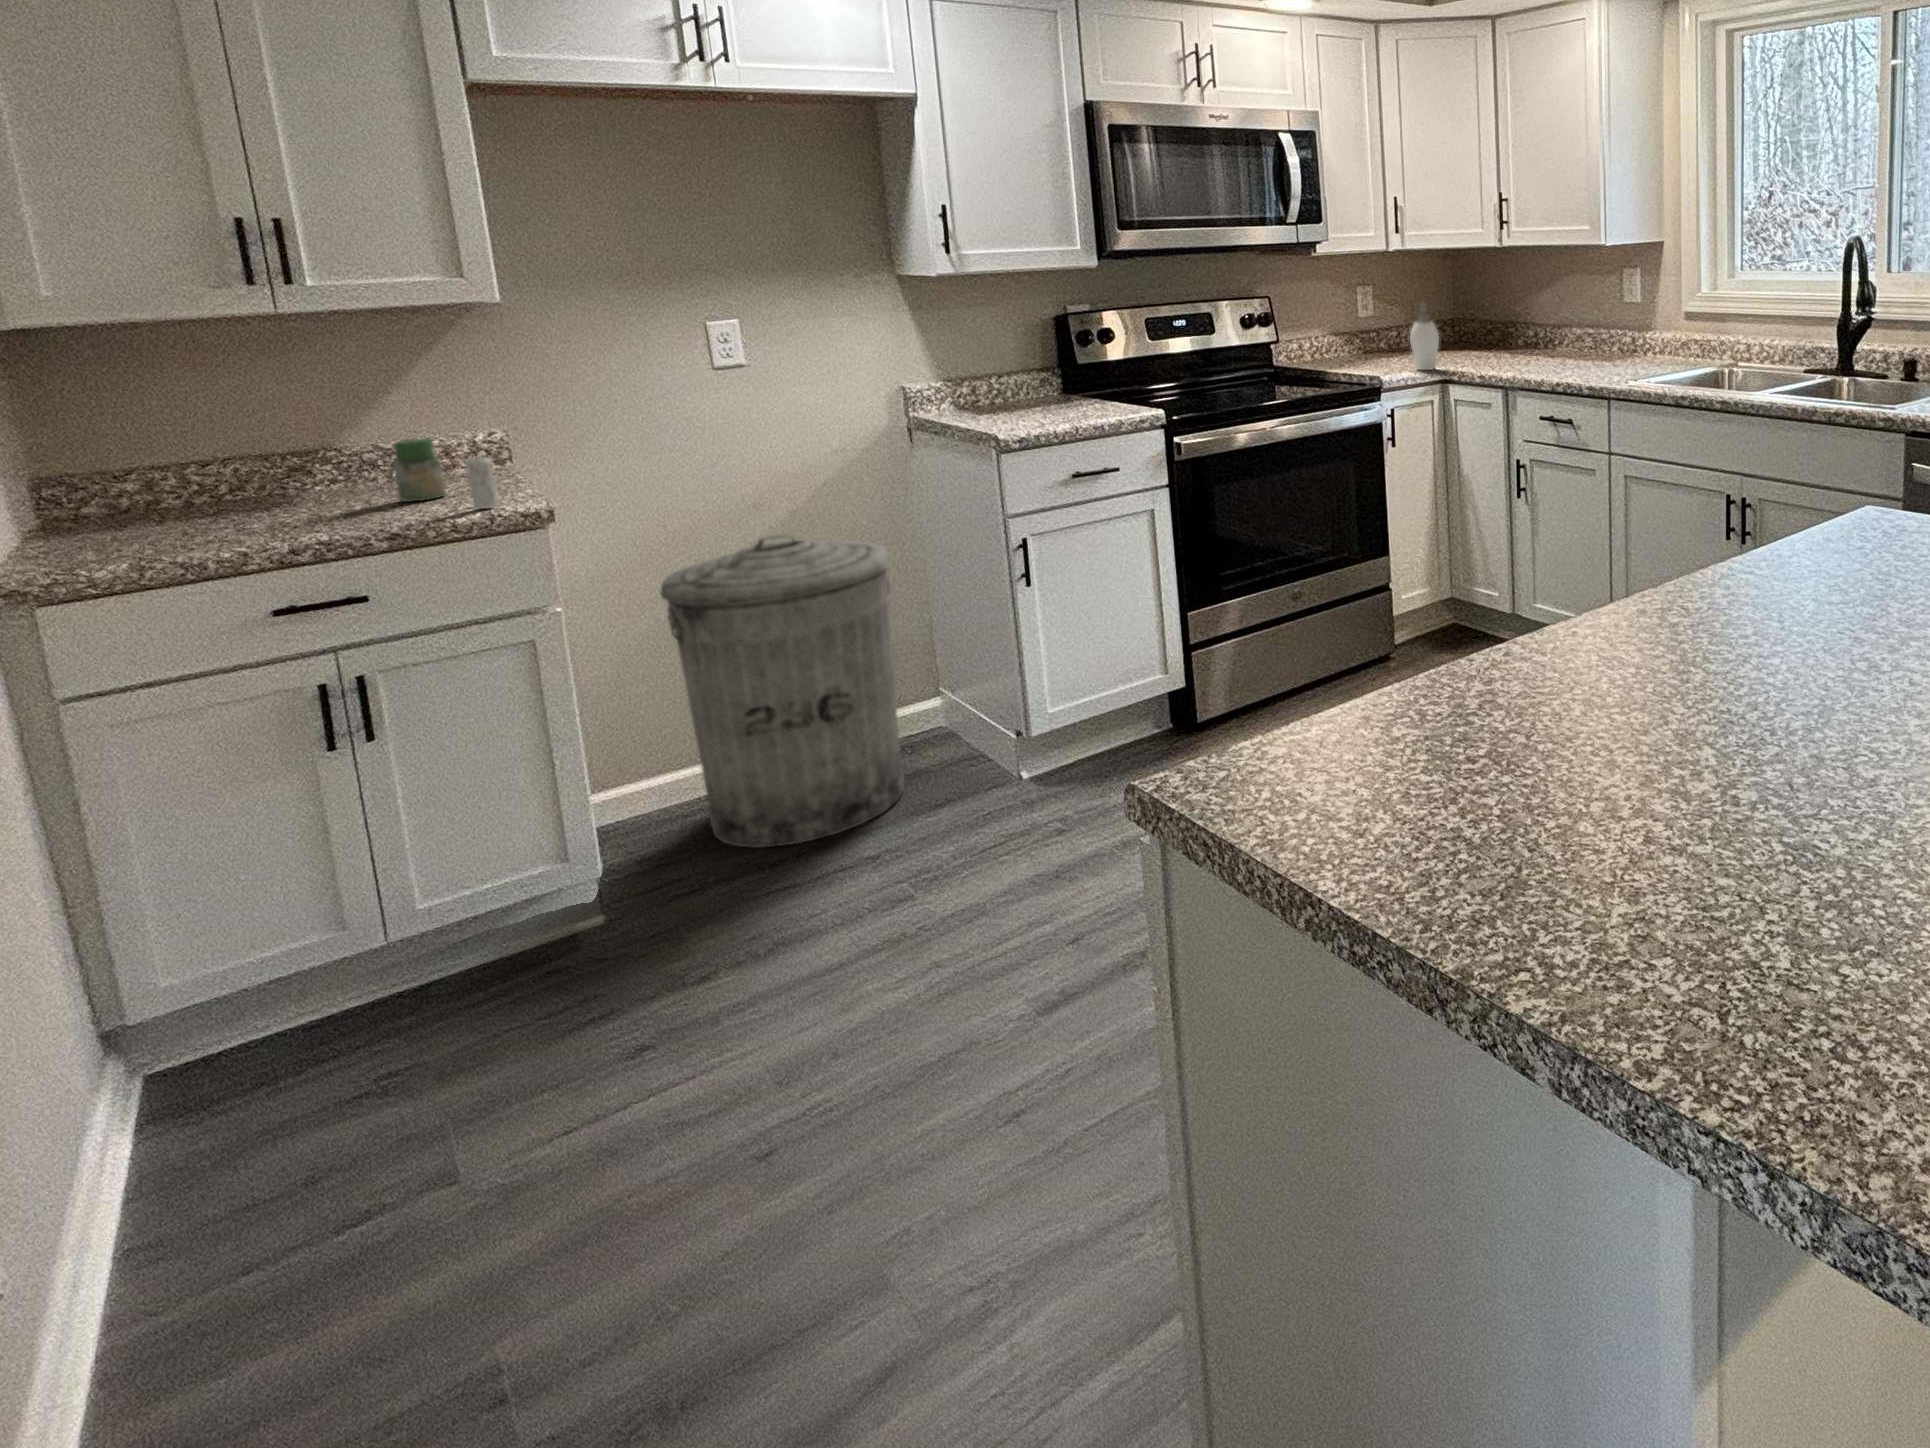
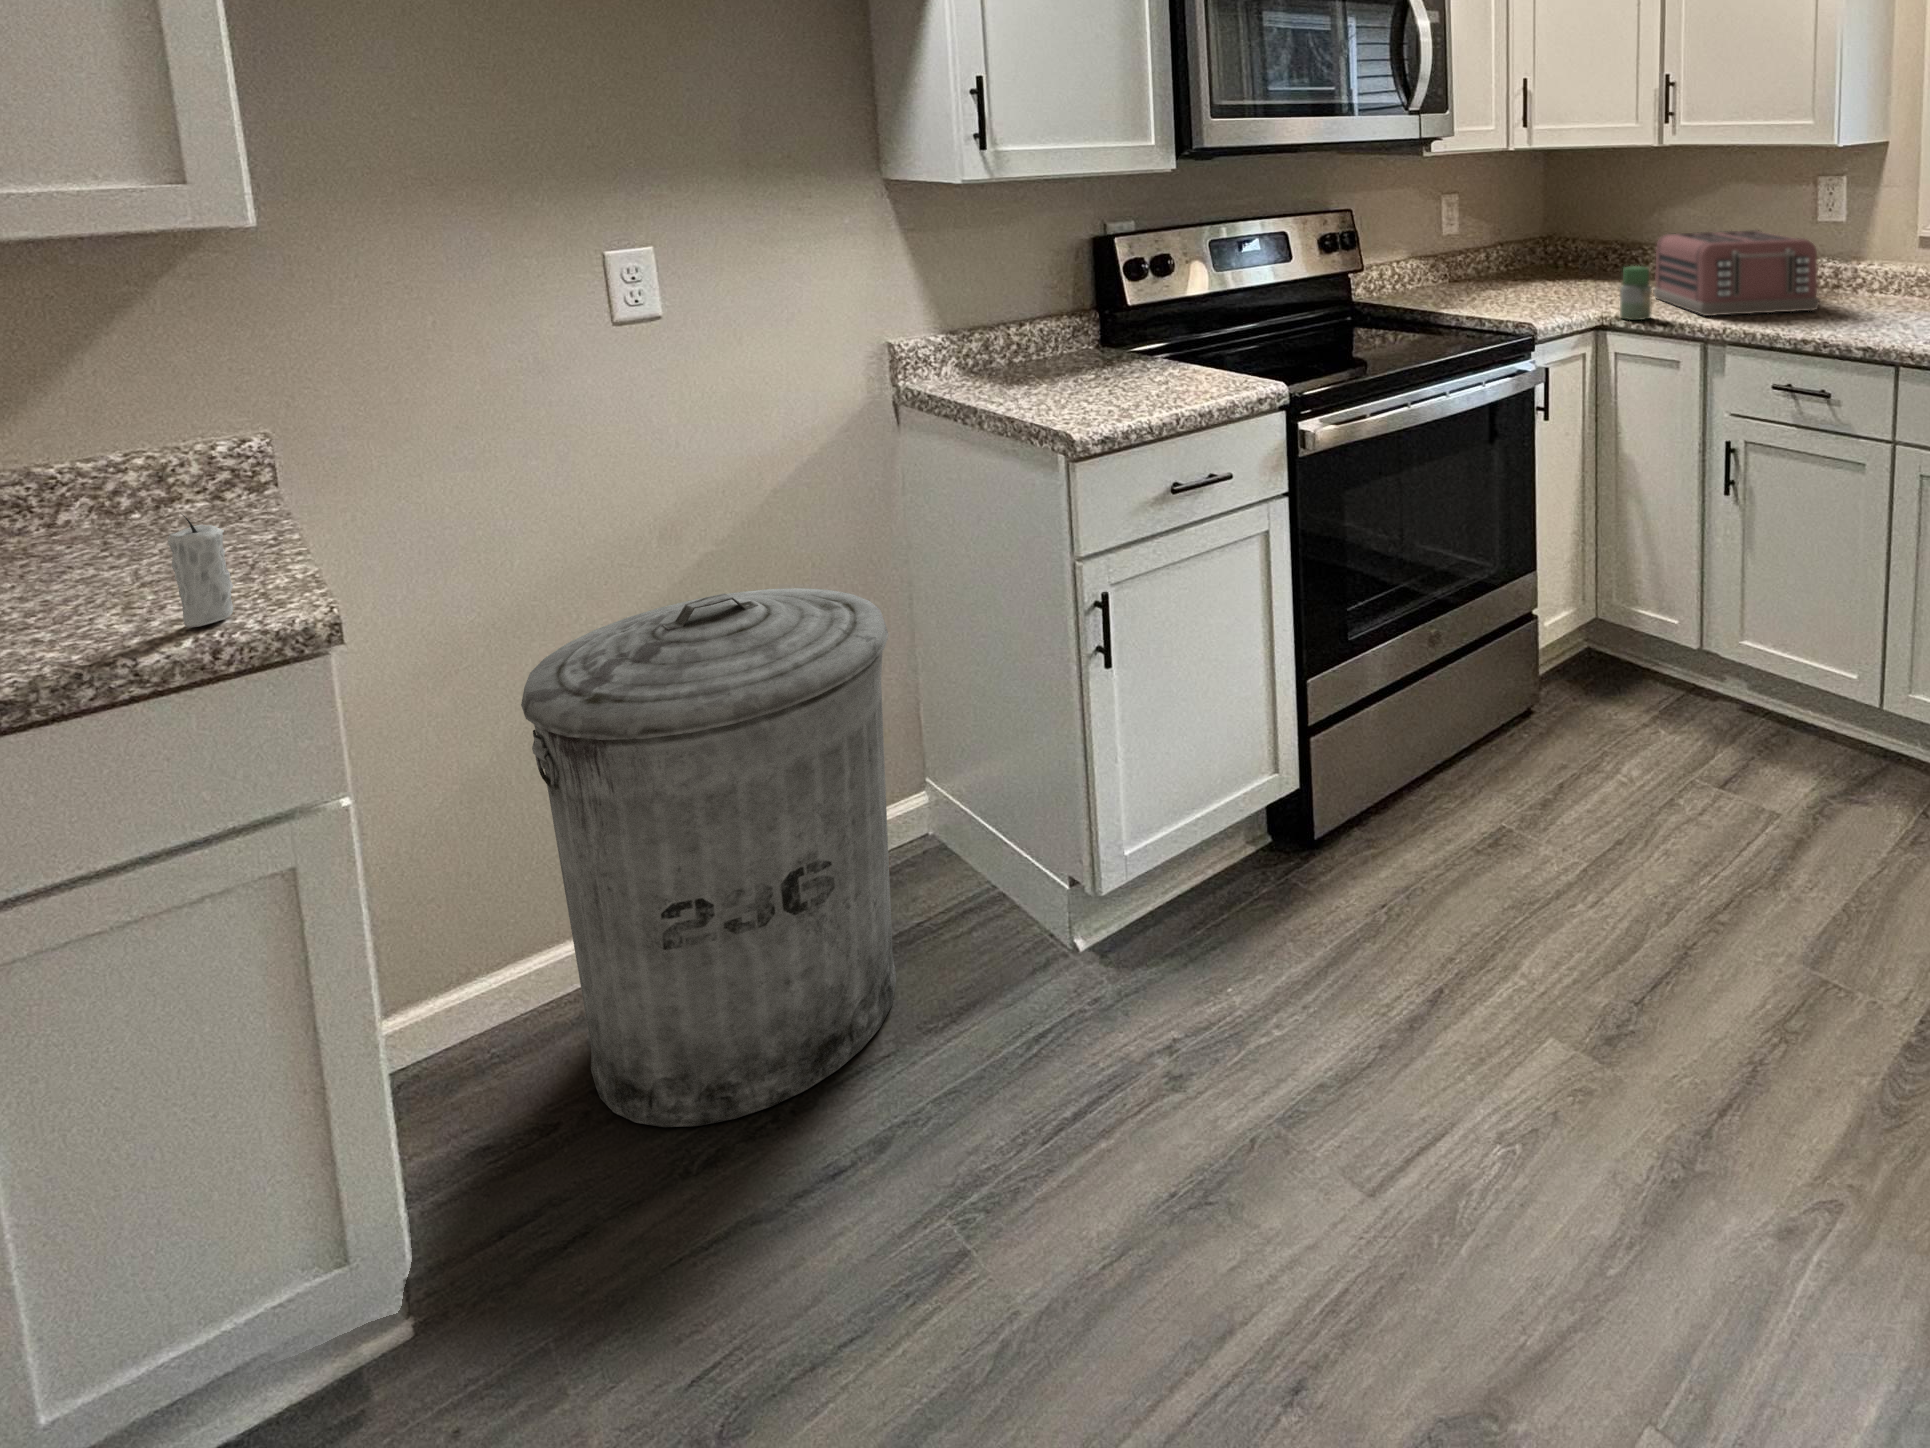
soap dispenser: present [1410,303,1439,370] -> none [1552,222,1601,313]
toaster: none [1500,309,1604,370] -> present [1653,230,1820,316]
jar: present [394,438,446,502] -> present [1620,266,1652,320]

